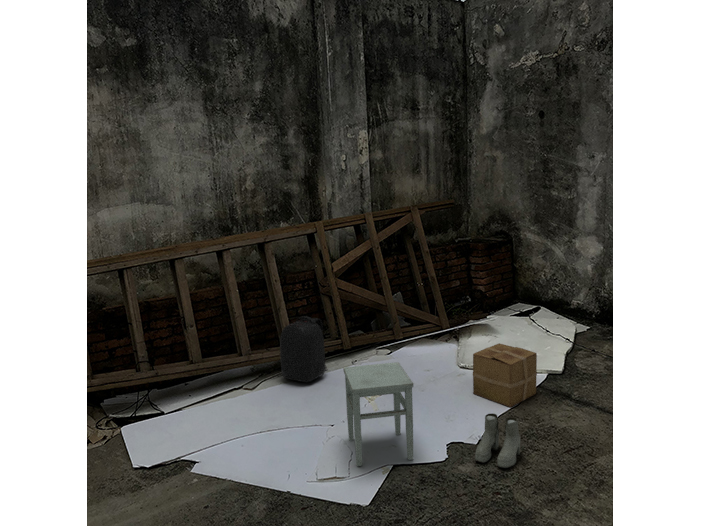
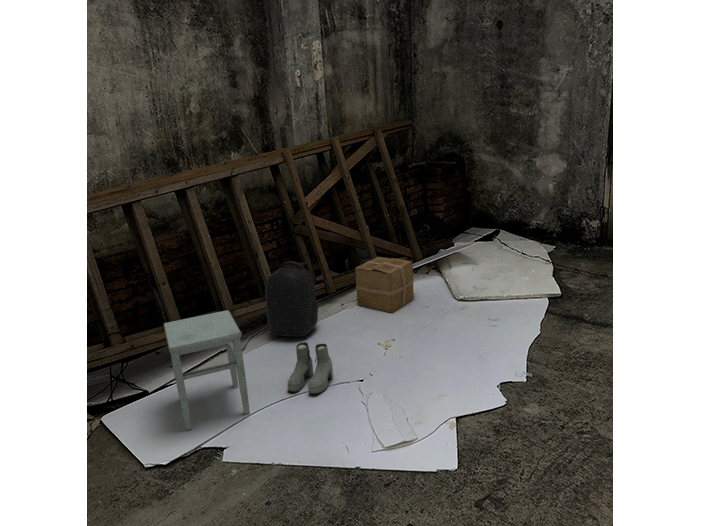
cardboard box: present [473,343,537,407] -> present [355,257,414,313]
stool: present [343,362,413,466] -> present [164,310,250,430]
boots: present [475,413,521,468] -> present [288,342,333,394]

